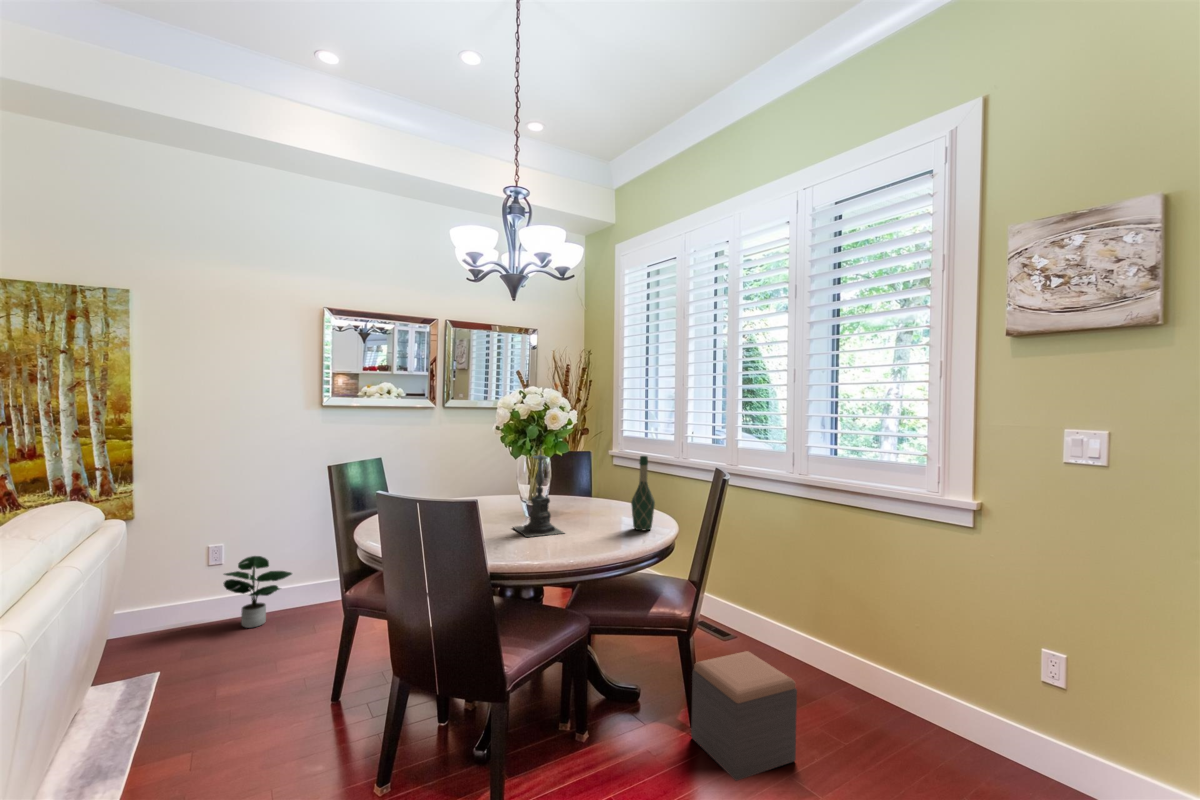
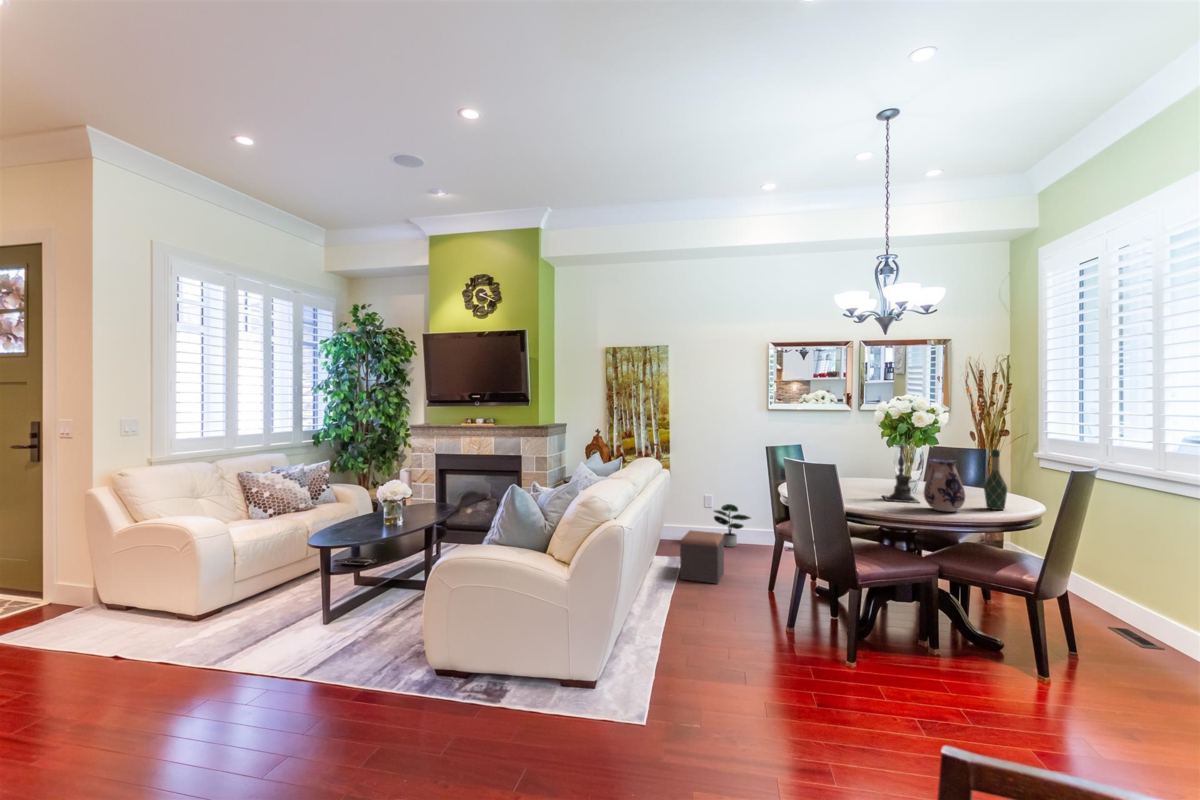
ceramic pitcher: none [579,473,626,545] -> present [924,459,965,512]
footstool: present [691,651,797,781] -> present [680,531,724,584]

